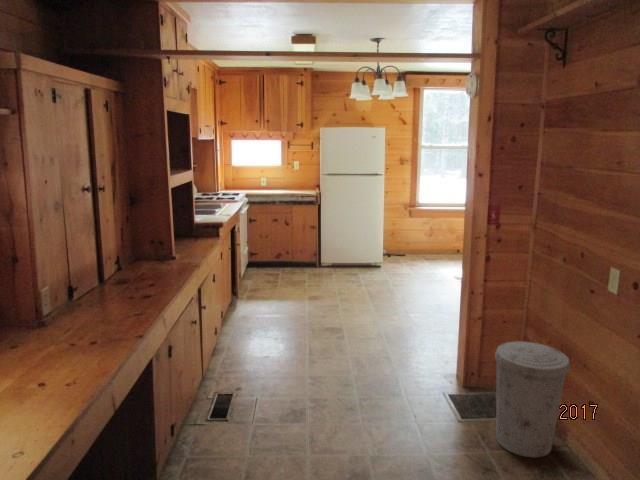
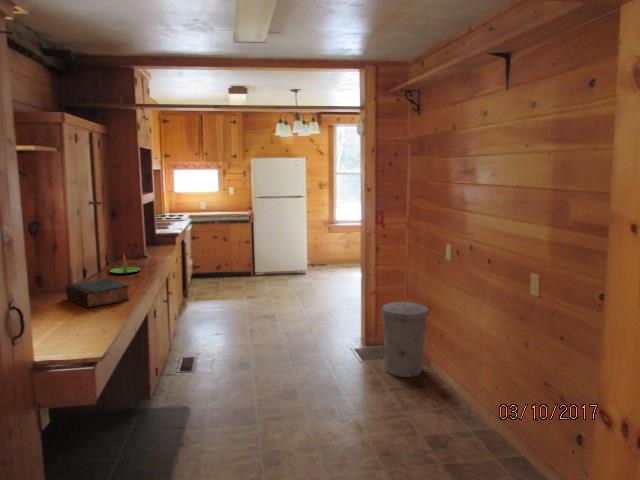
candle: none [116,258,158,286] -> present [110,255,140,274]
book: none [31,303,118,359] -> present [66,279,129,308]

